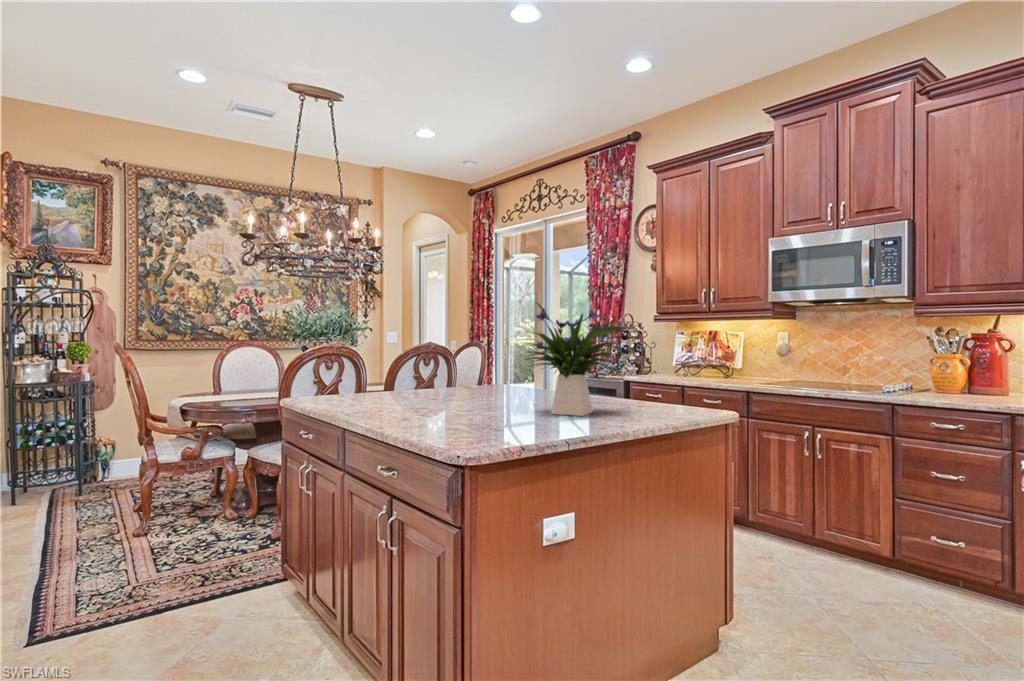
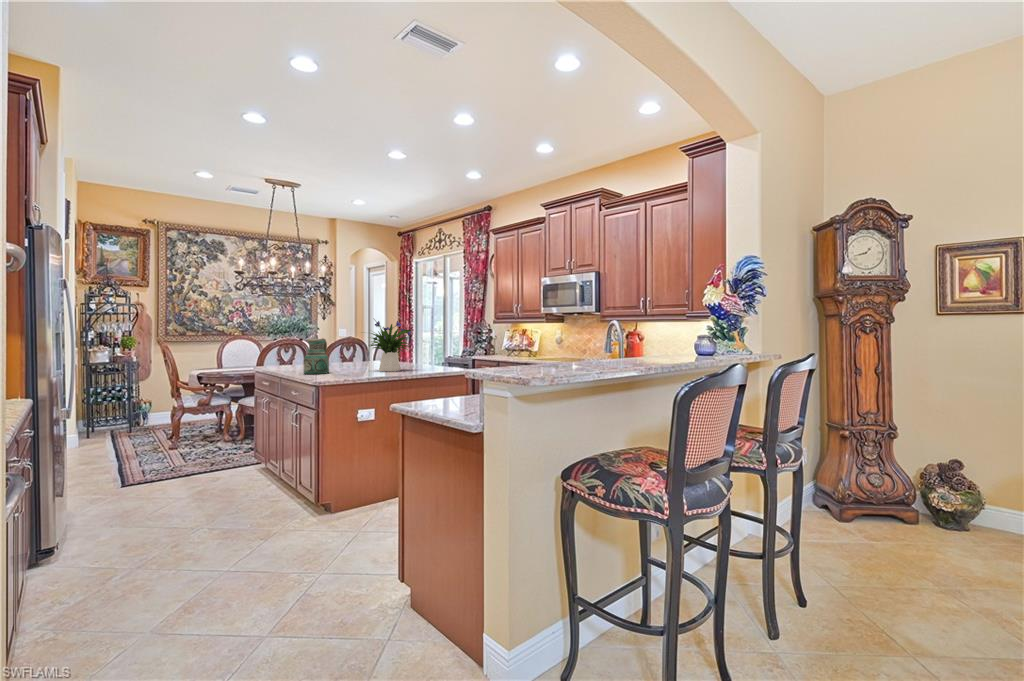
ceramic pitcher: none [402,344,455,425] -> present [304,338,329,374]

